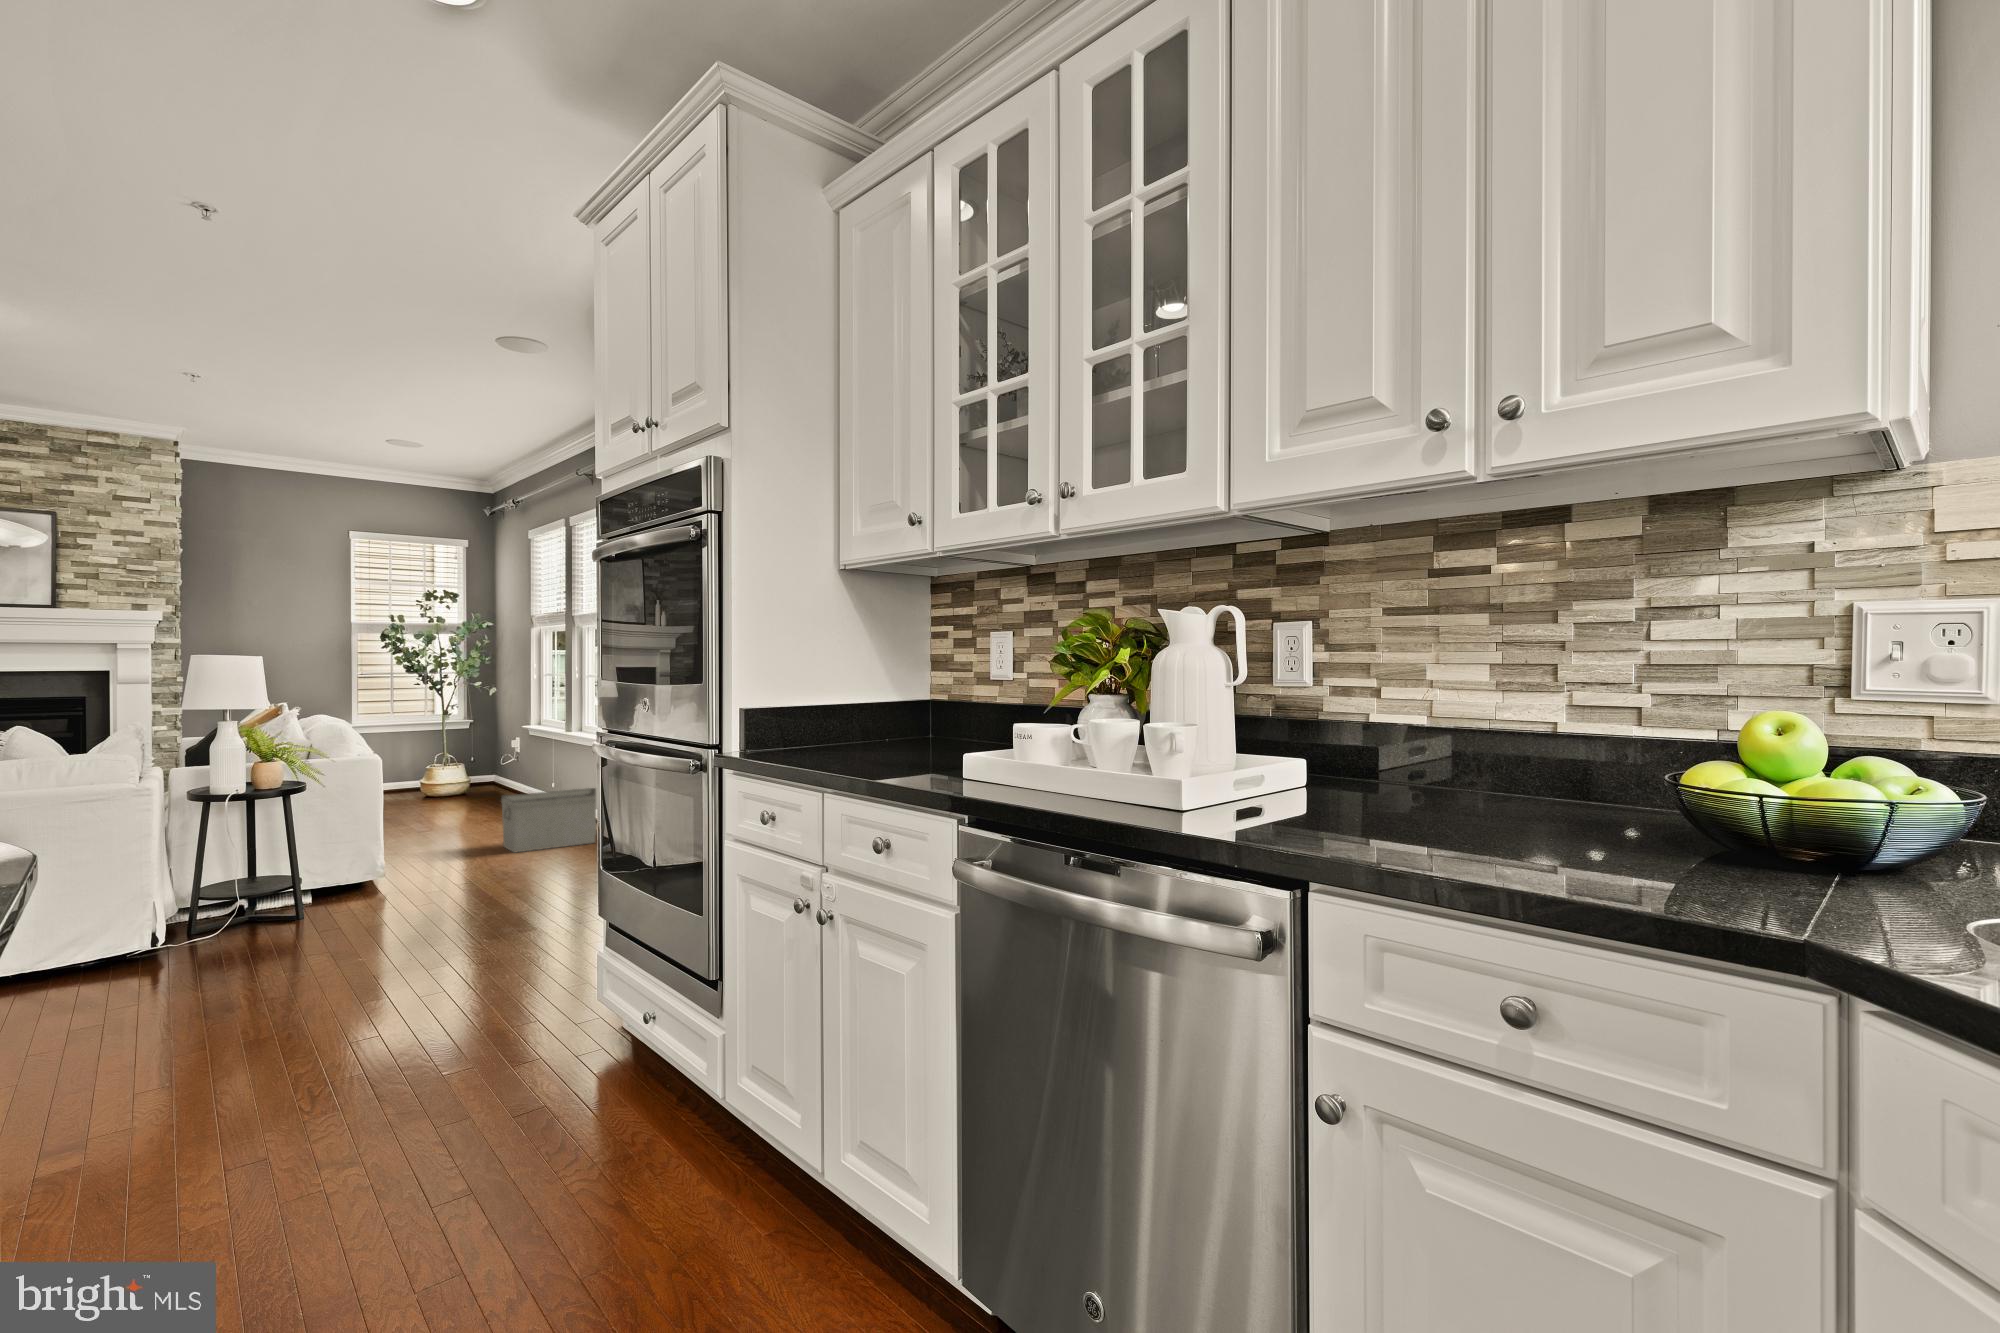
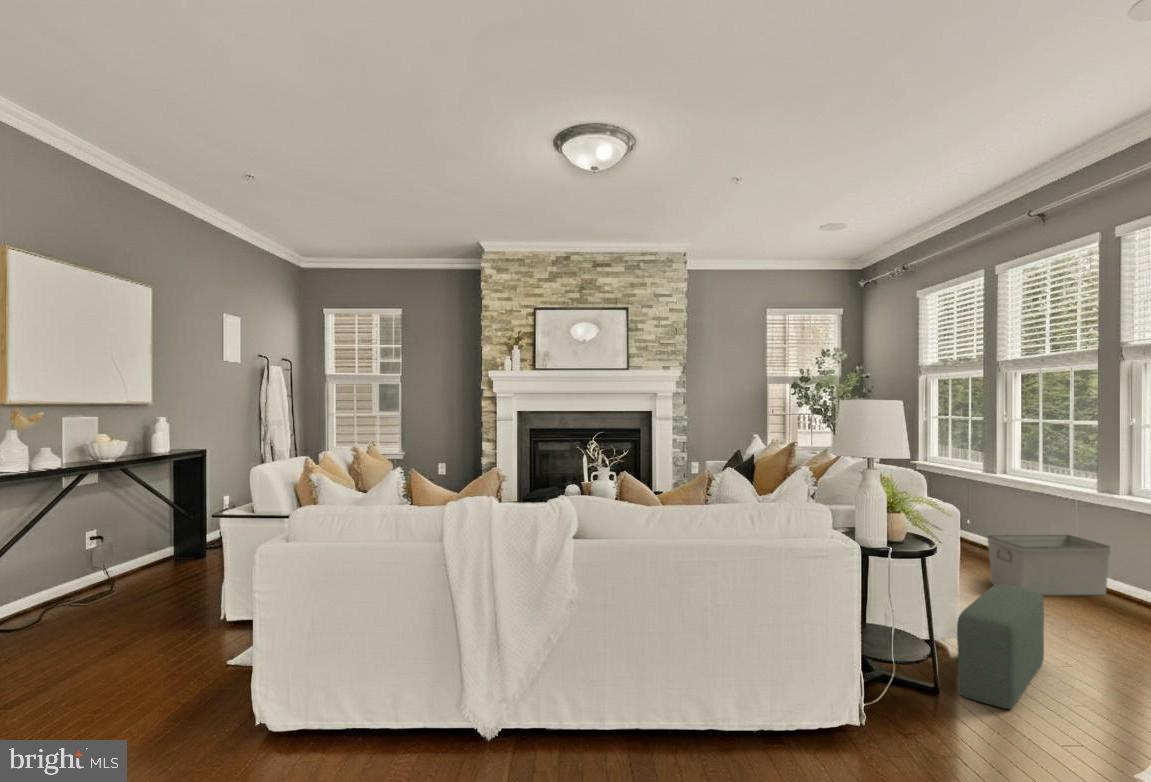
pouf: none [275,829,427,935] -> present [957,585,1044,709]

